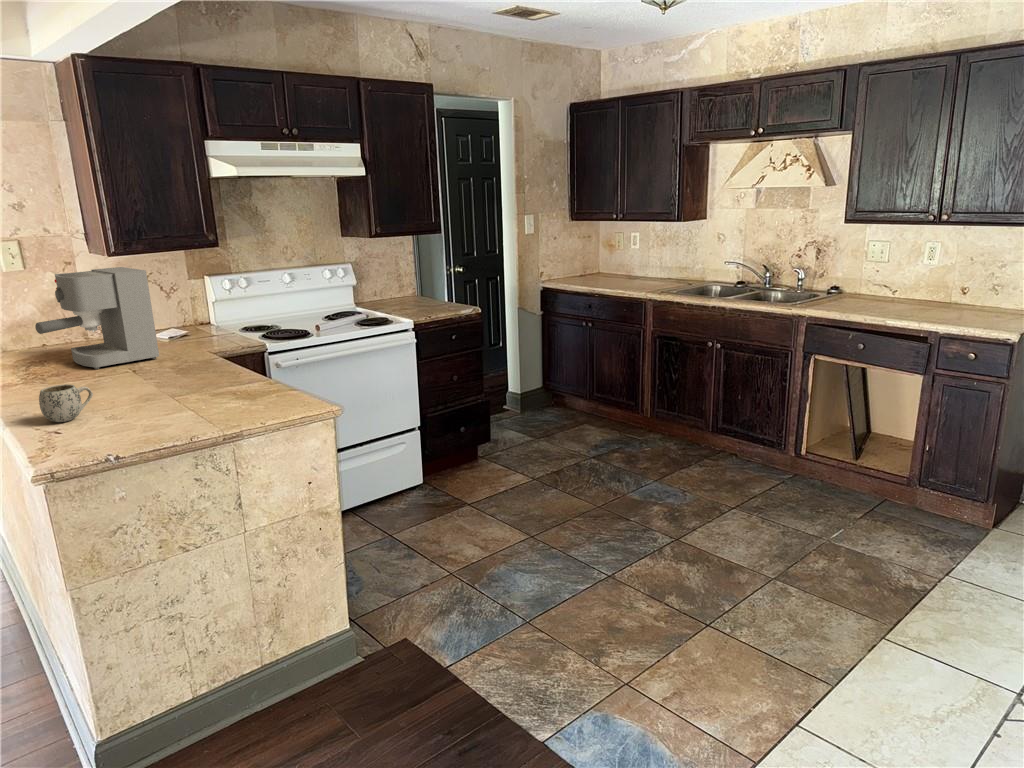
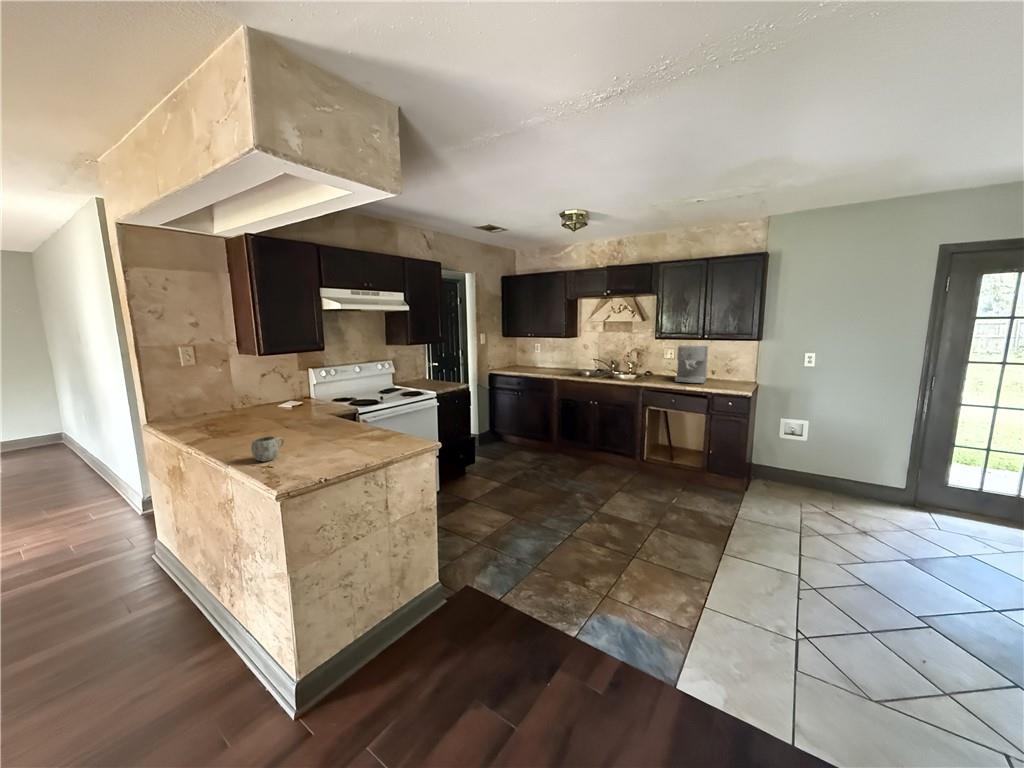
coffee maker: present [35,267,159,369] -> present [675,345,708,384]

